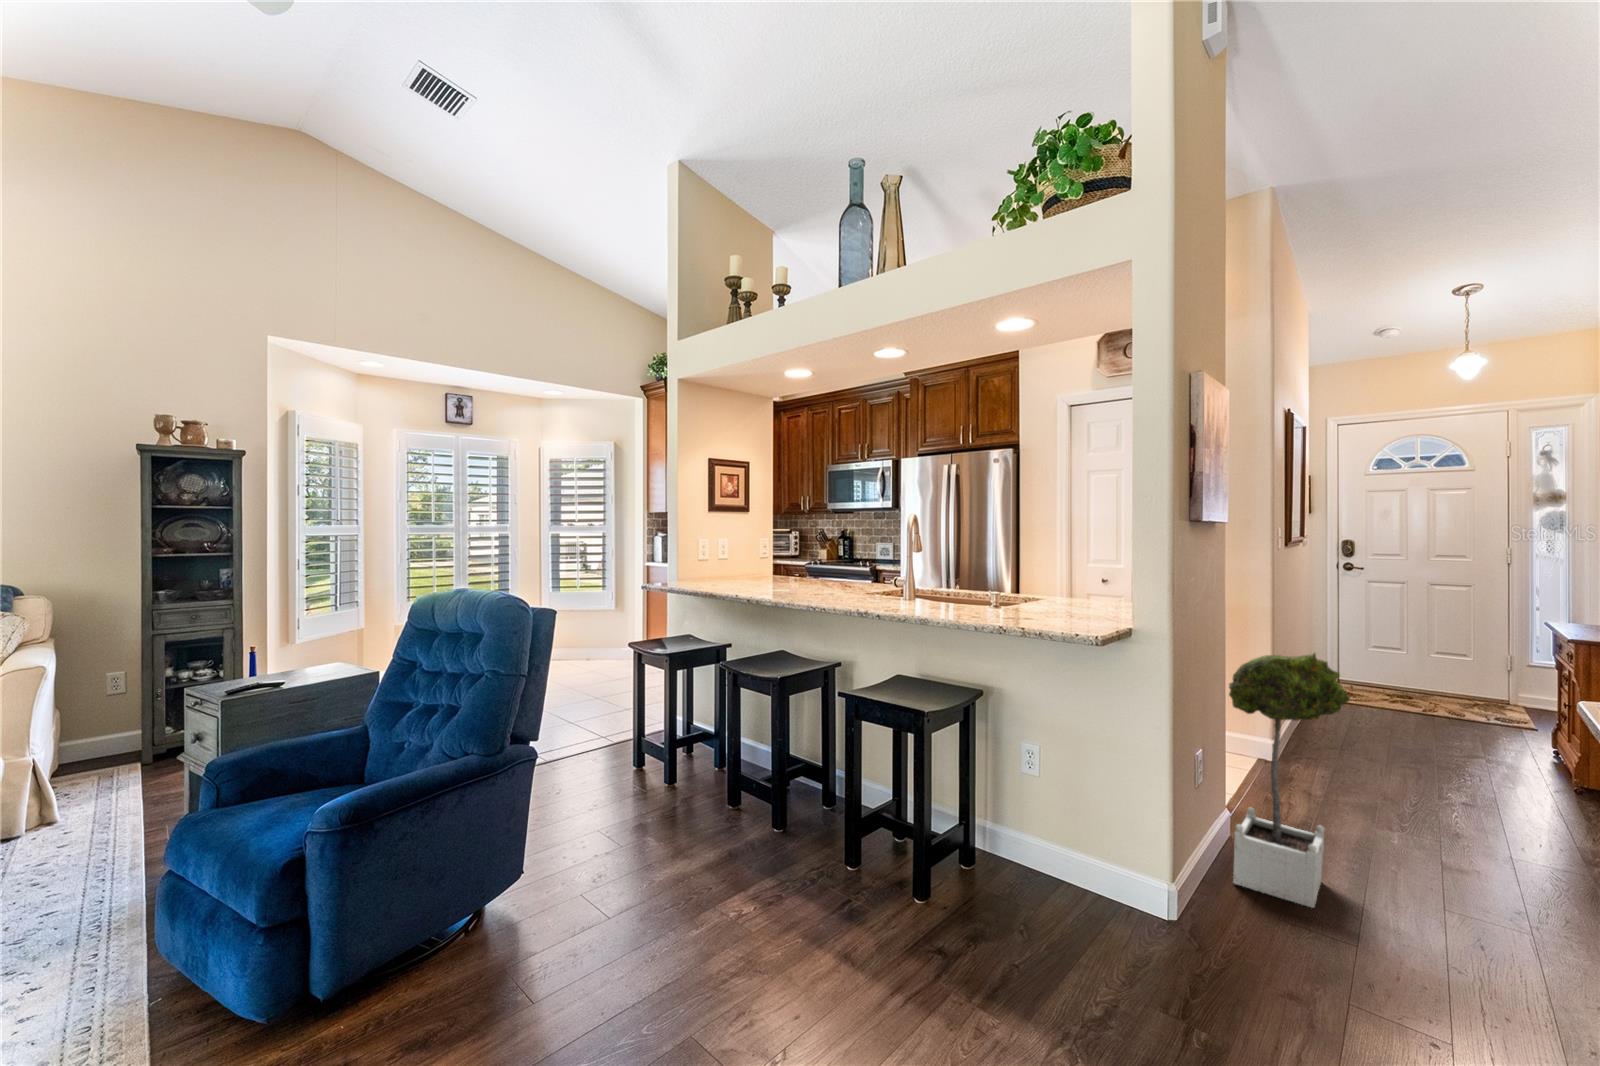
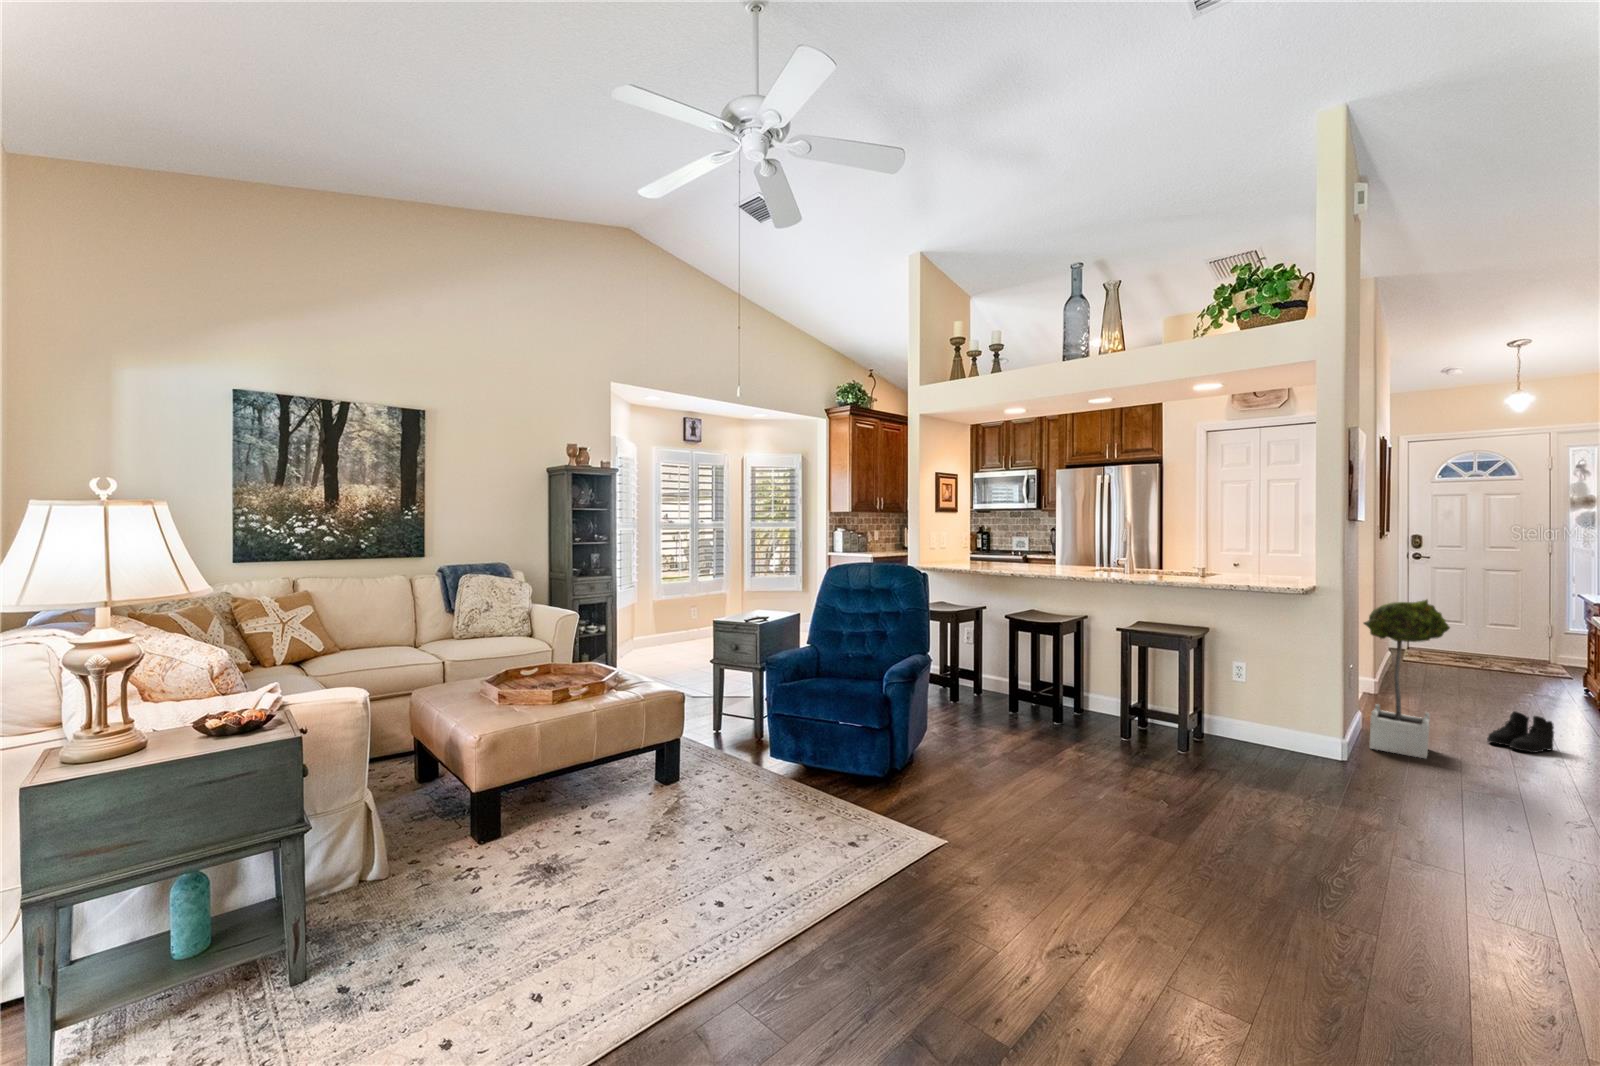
boots: none [1412,816,1510,890] -> present [1487,711,1554,753]

